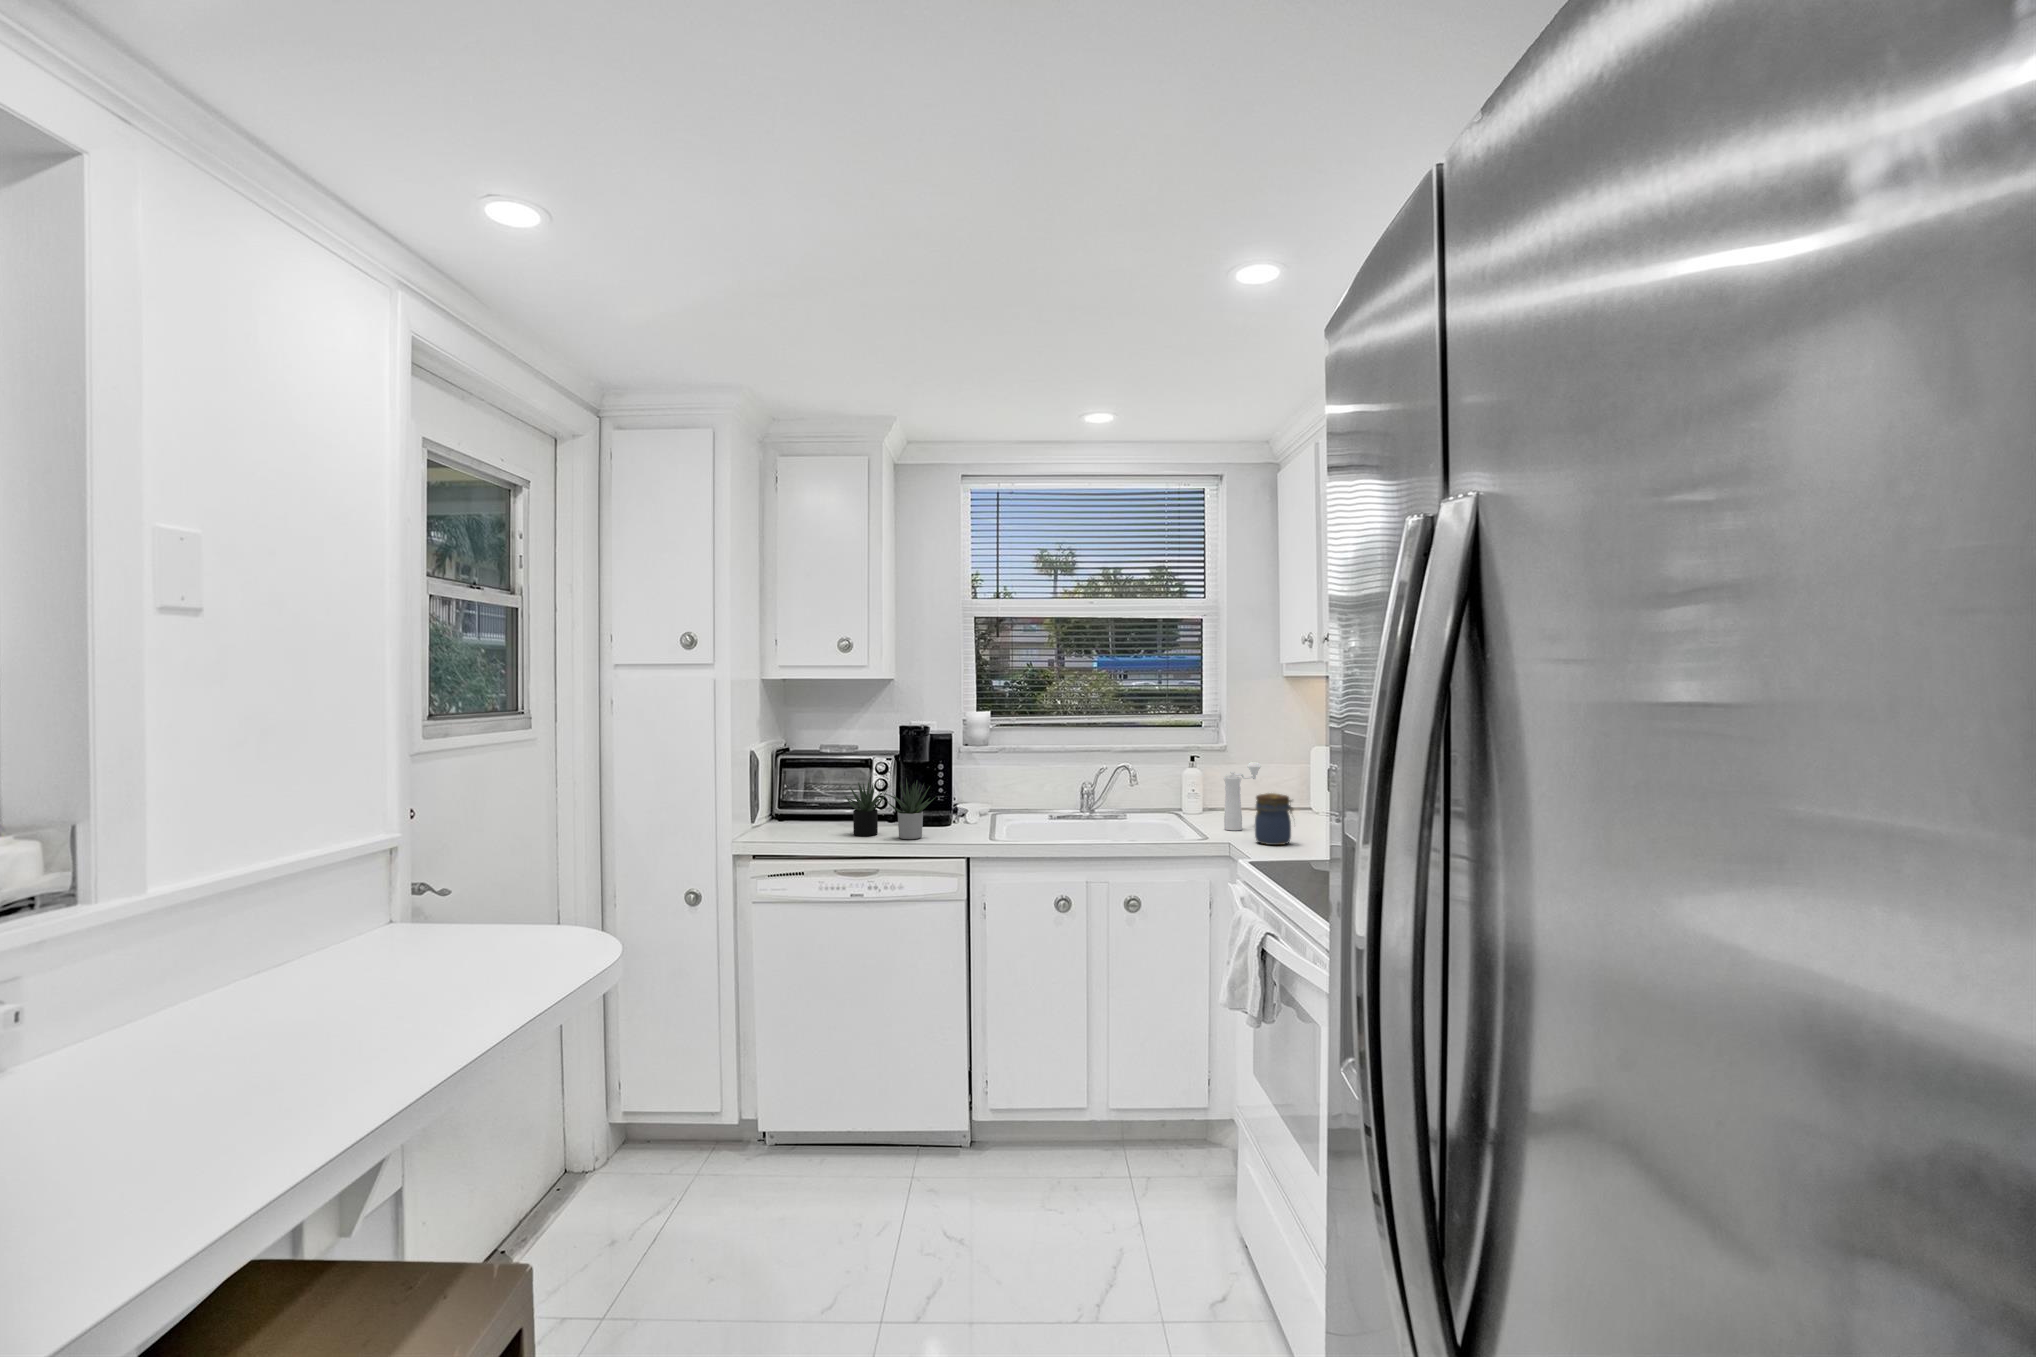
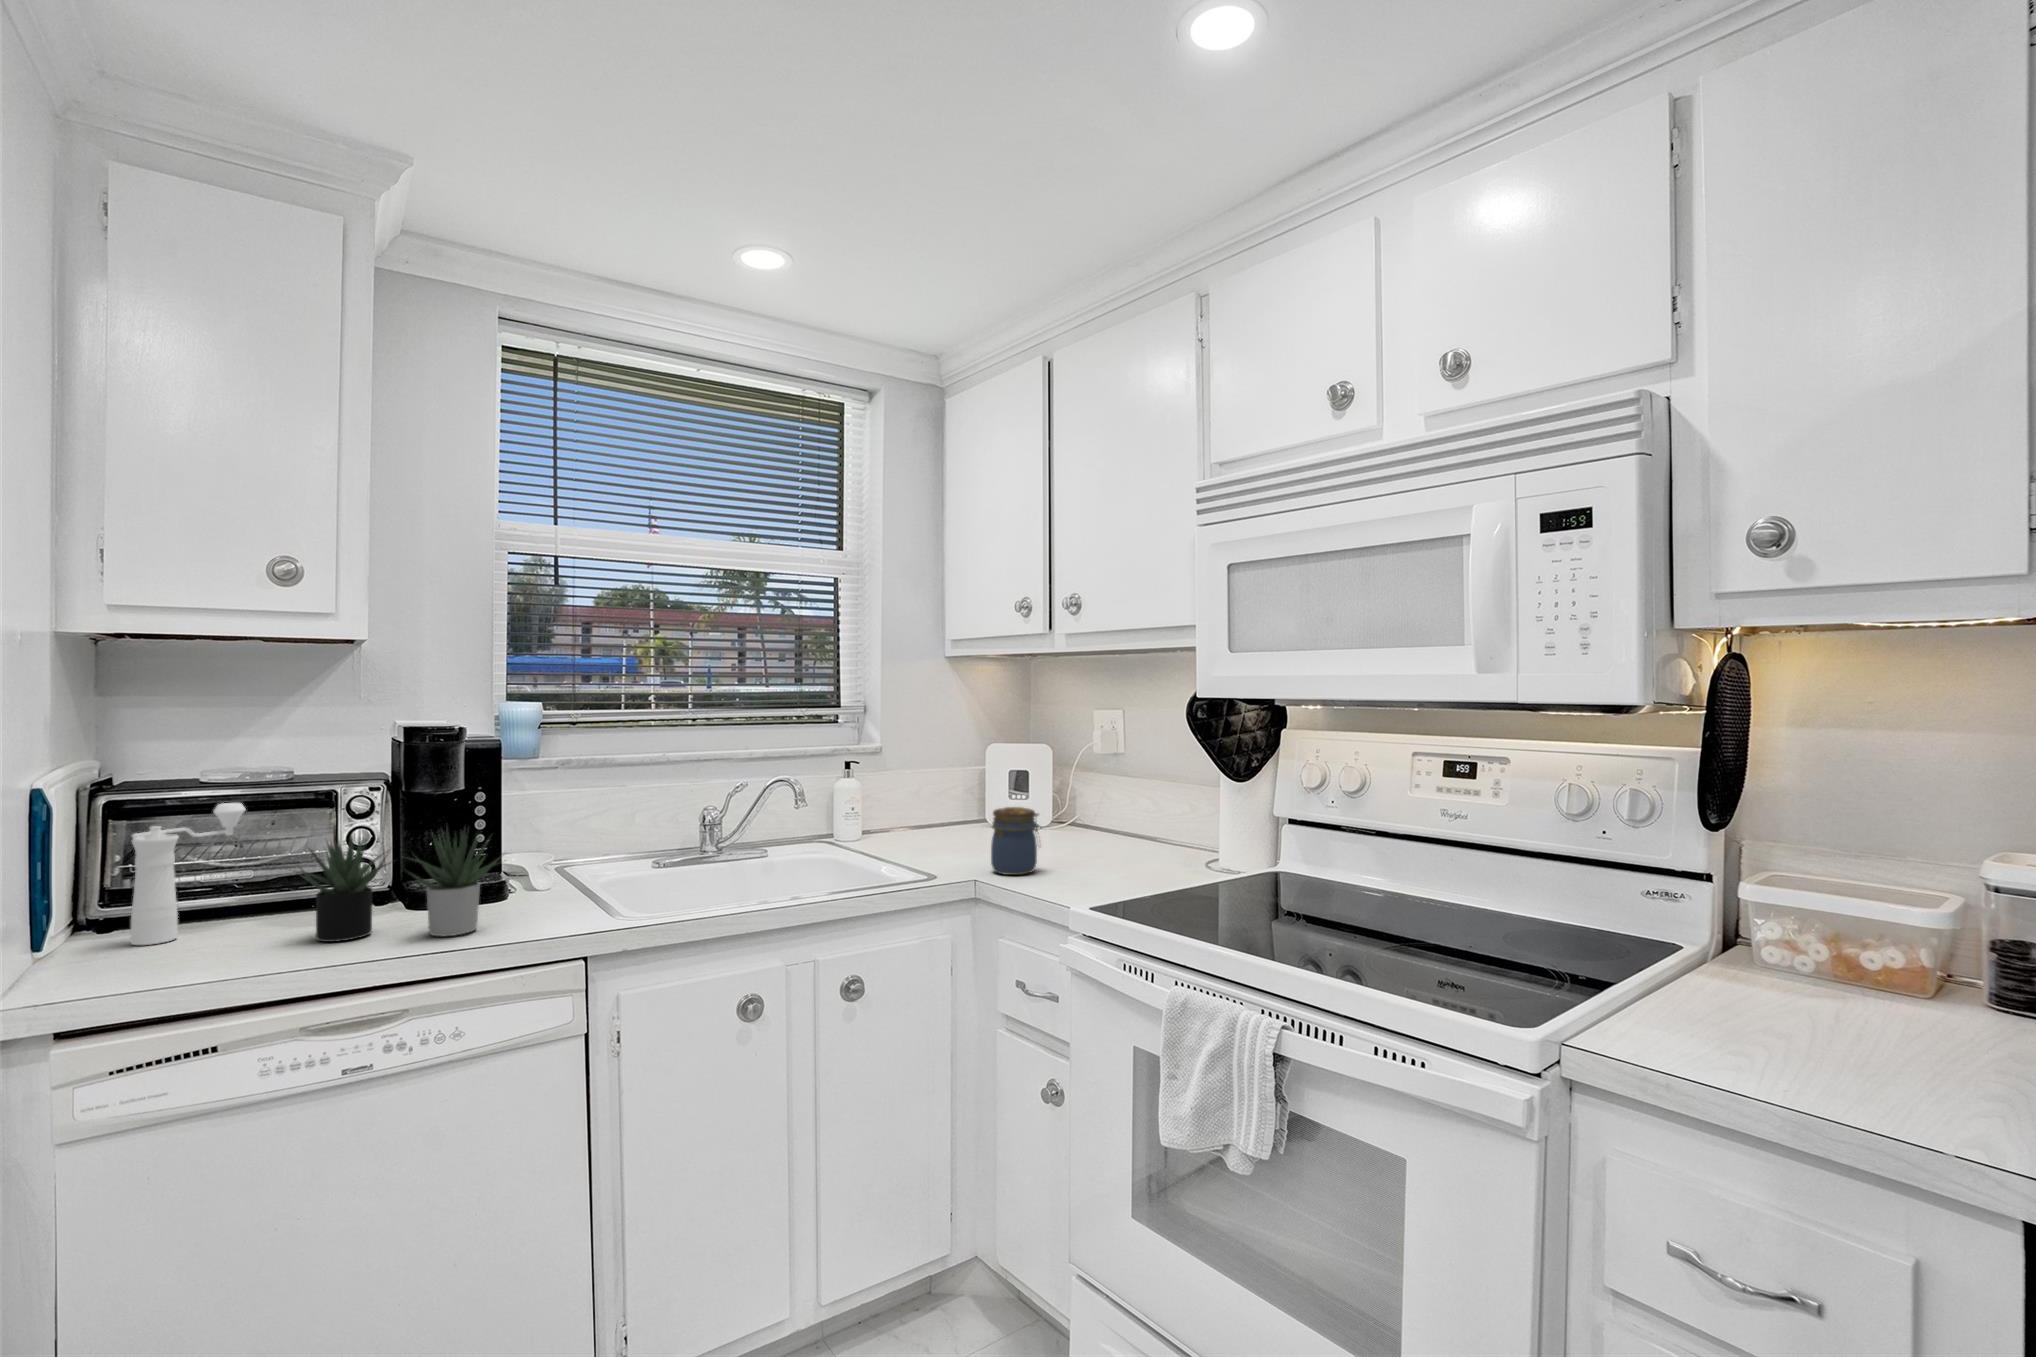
pepper mill: present [1224,762,1261,831] -> present [131,803,245,945]

